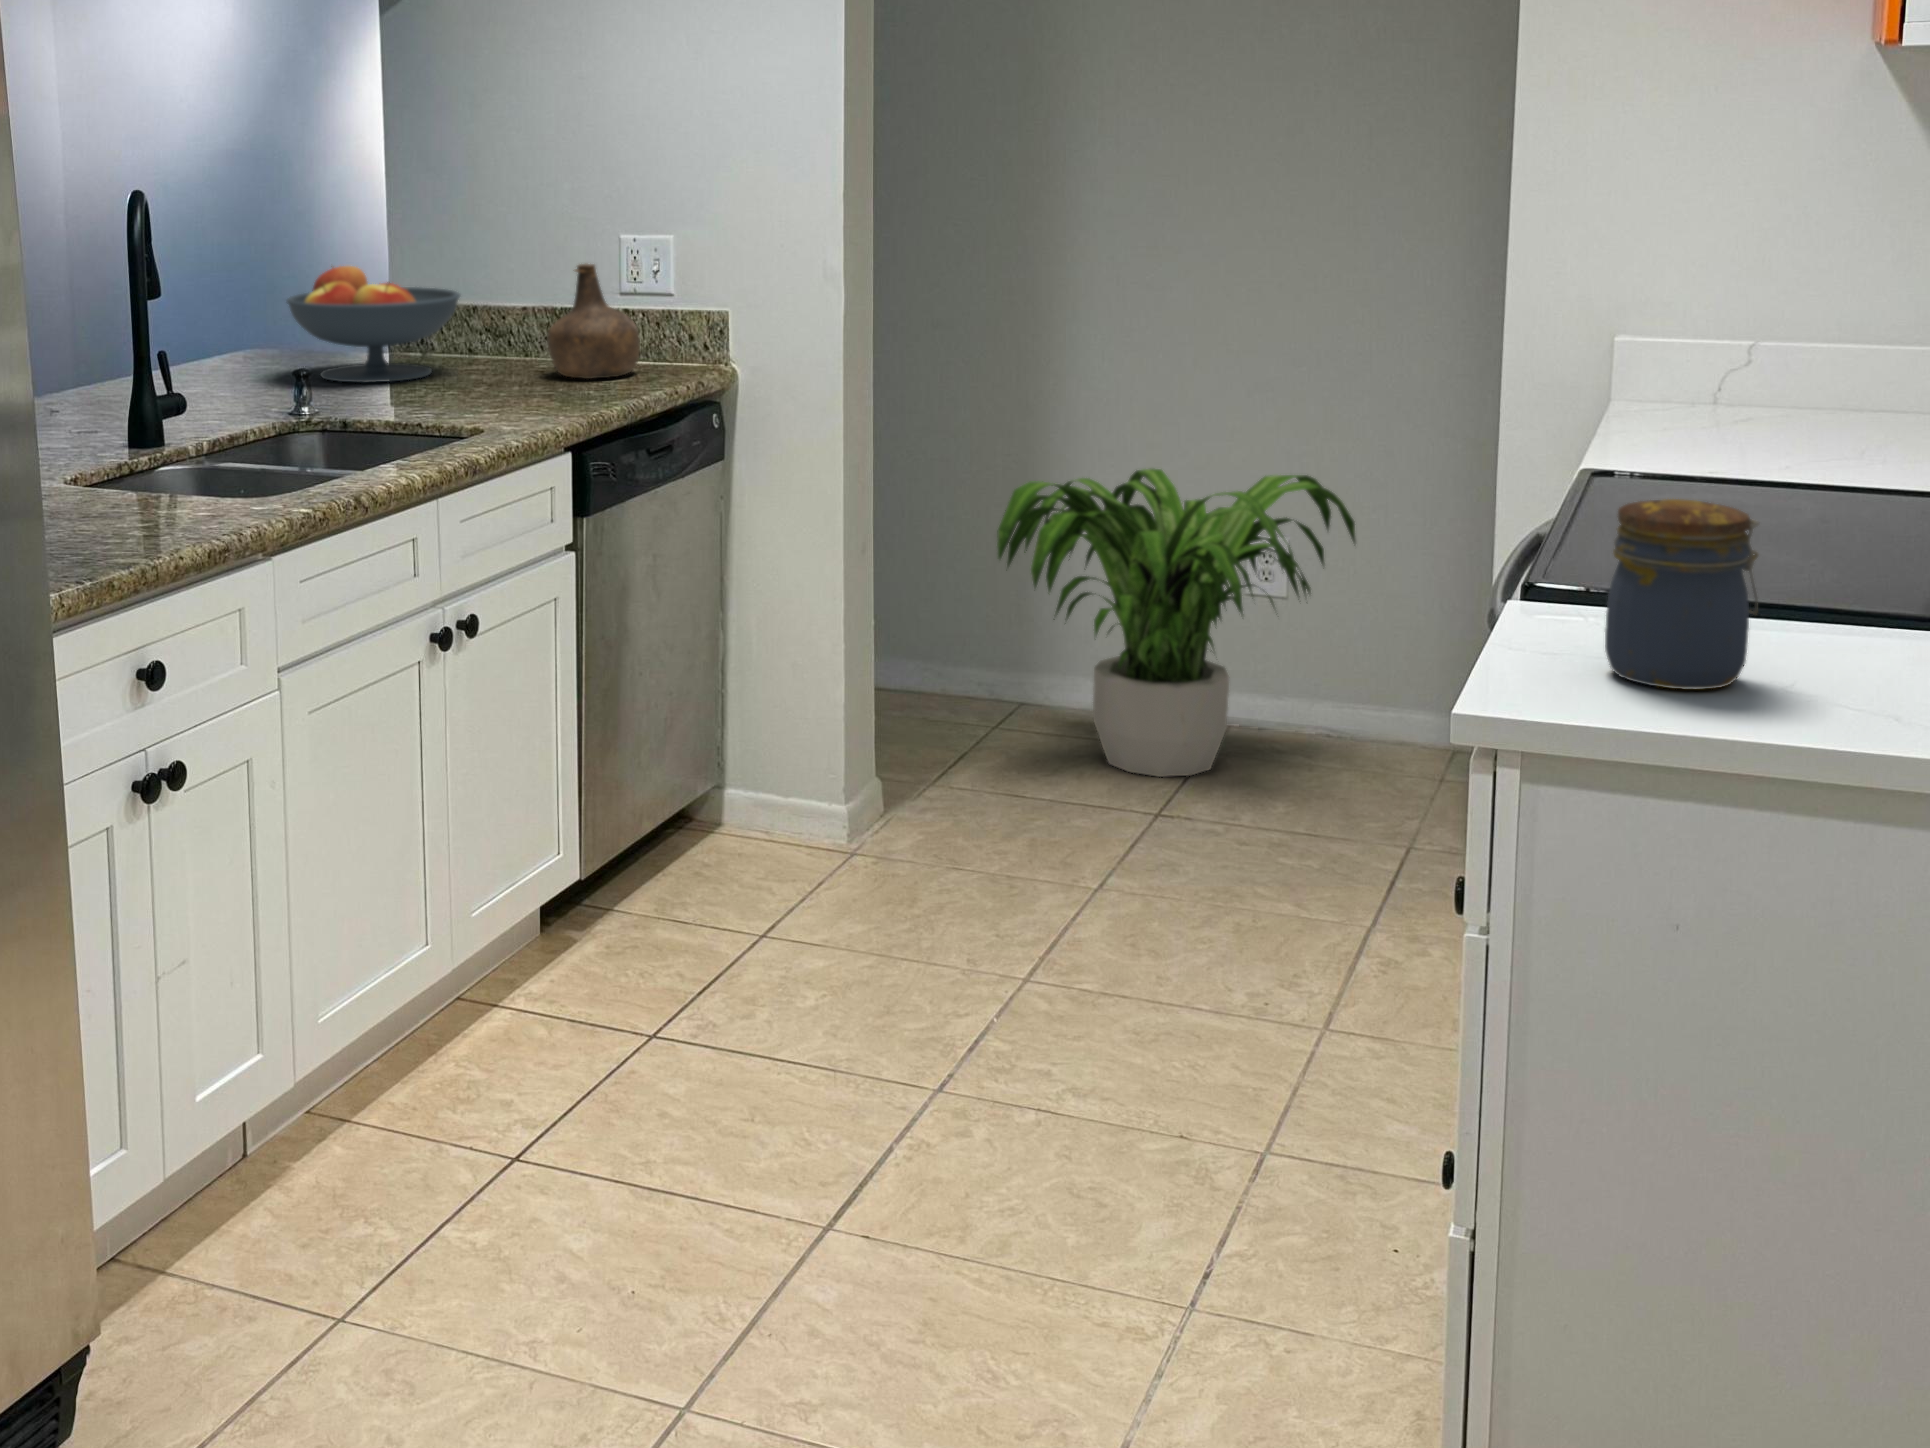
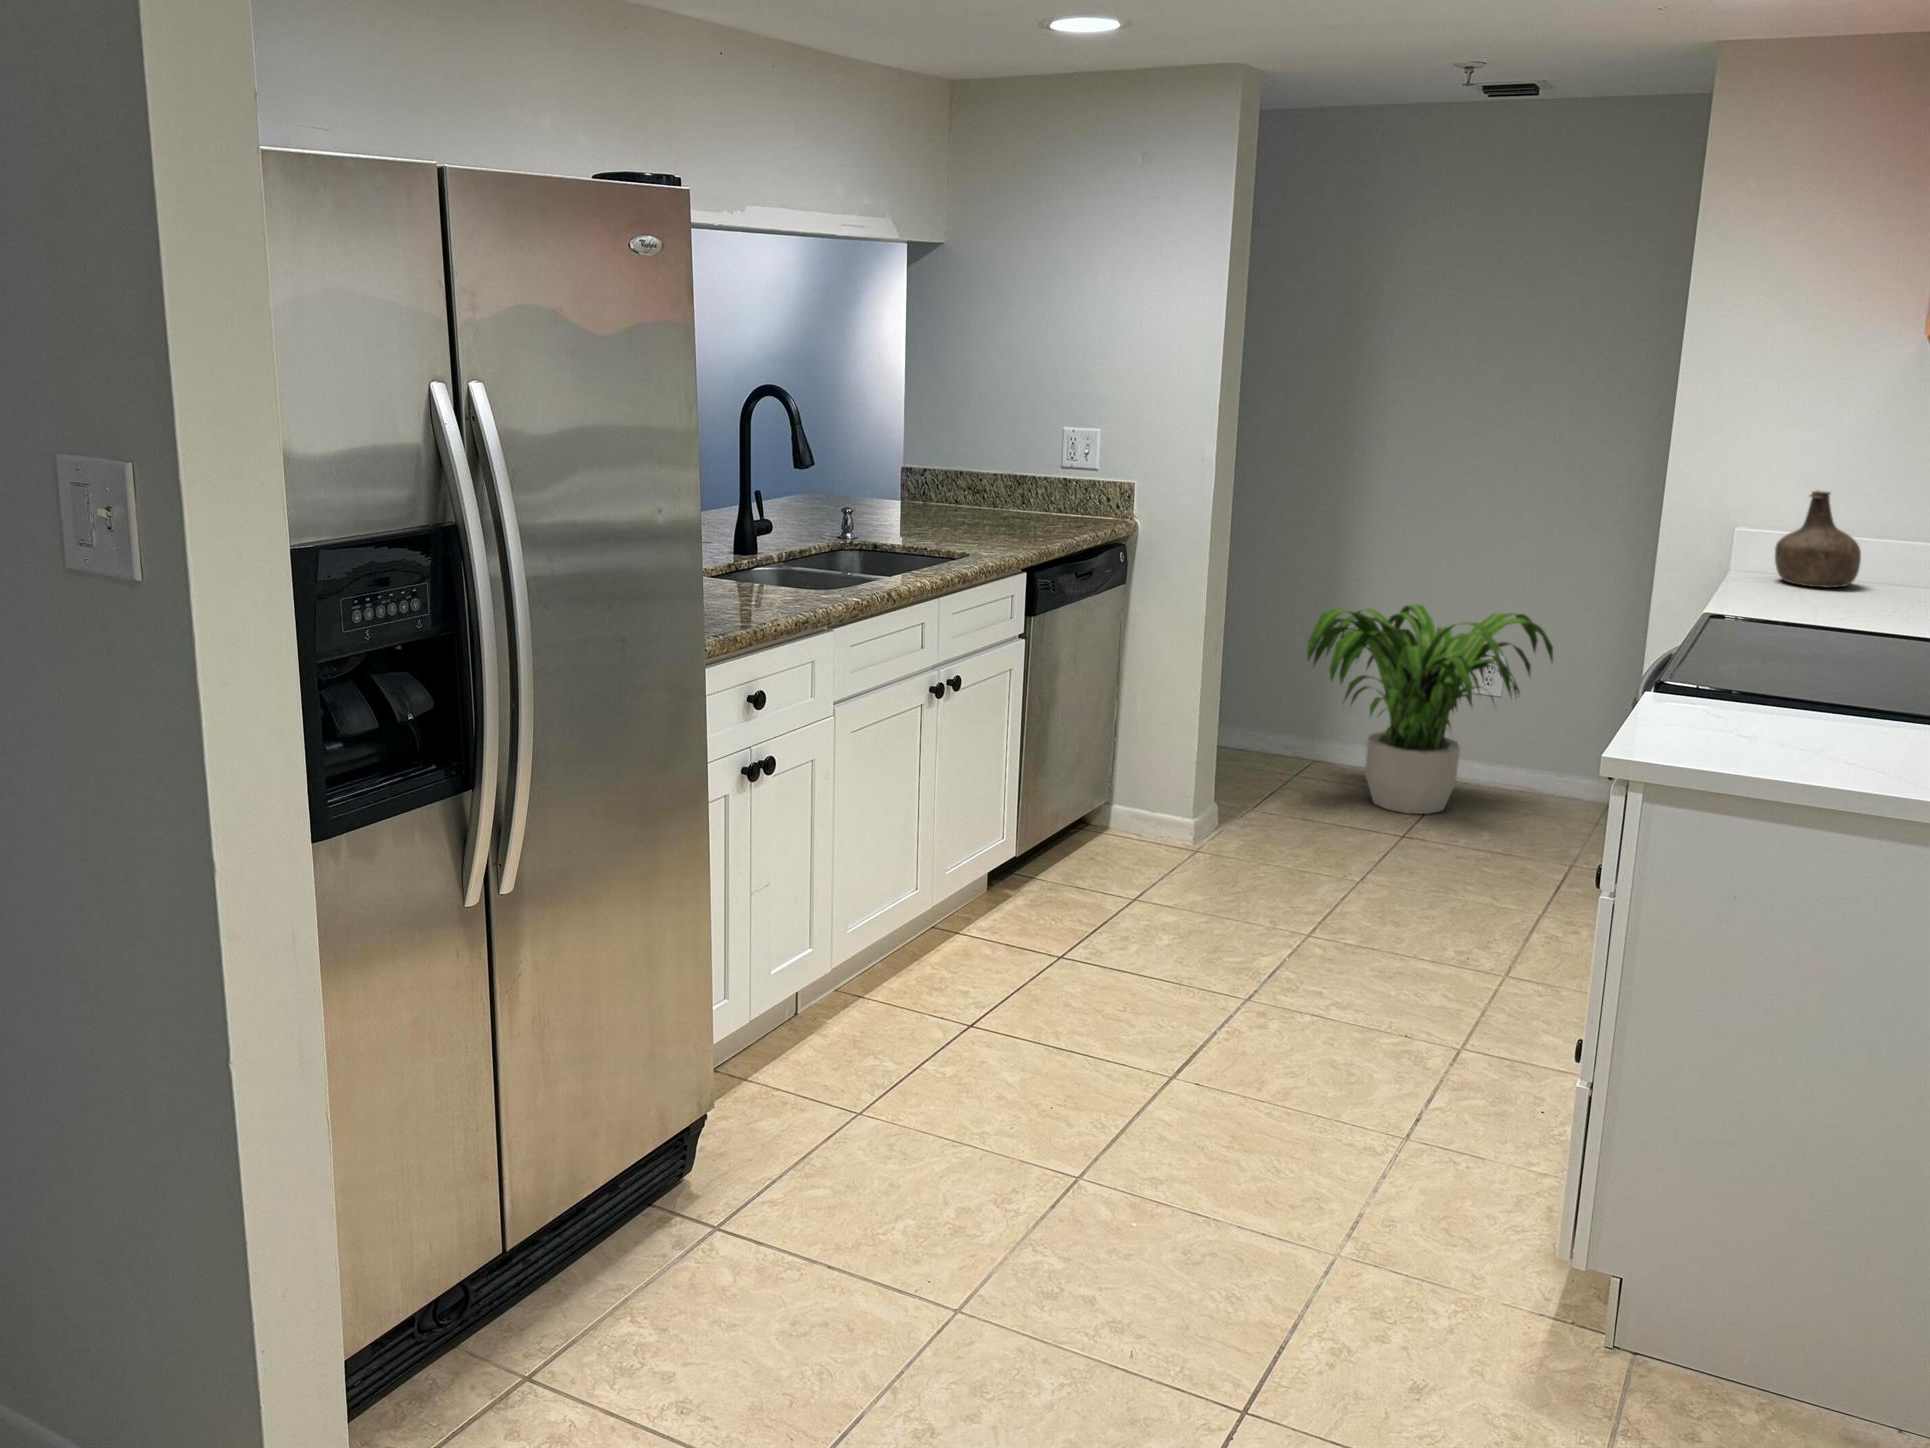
bottle: present [548,263,640,379] -> present [1775,491,1861,588]
fruit bowl: present [287,266,460,383] -> none [835,437,953,519]
jar: present [1605,499,1759,689] -> none [1698,627,1802,747]

